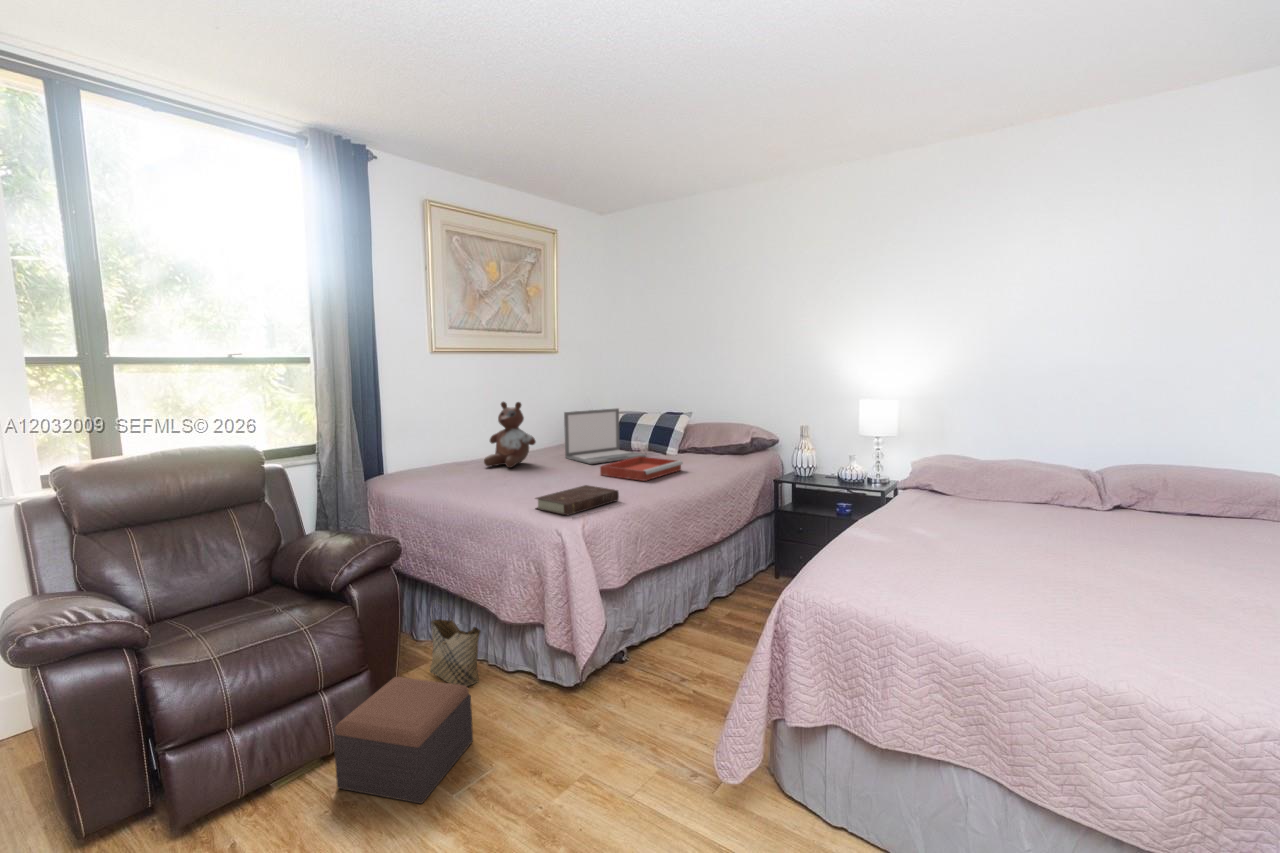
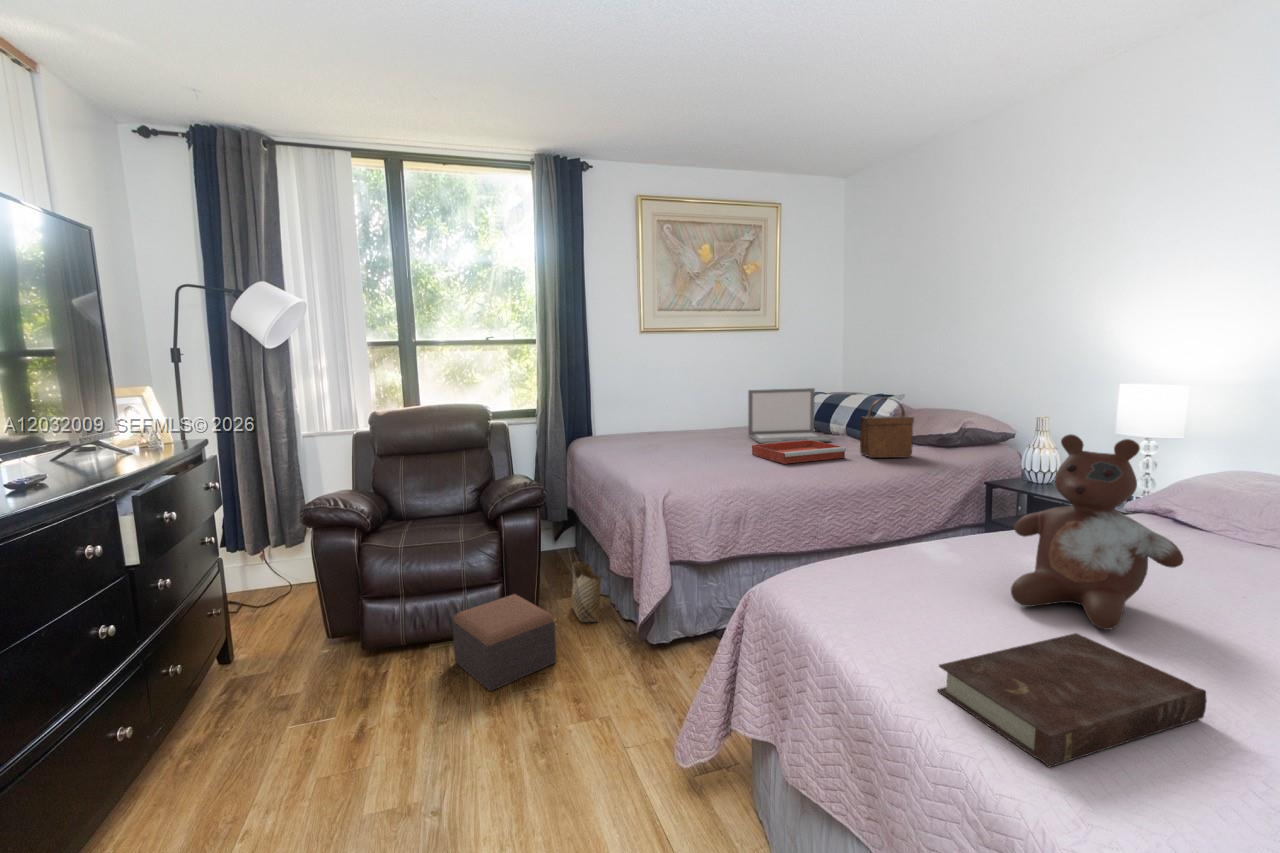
stuffed bear: present [484,402,536,467] -> present [1011,434,1184,630]
handbag: none [687,415,728,469] -> present [860,398,914,458]
book: present [536,485,619,515] -> present [938,633,1207,767]

